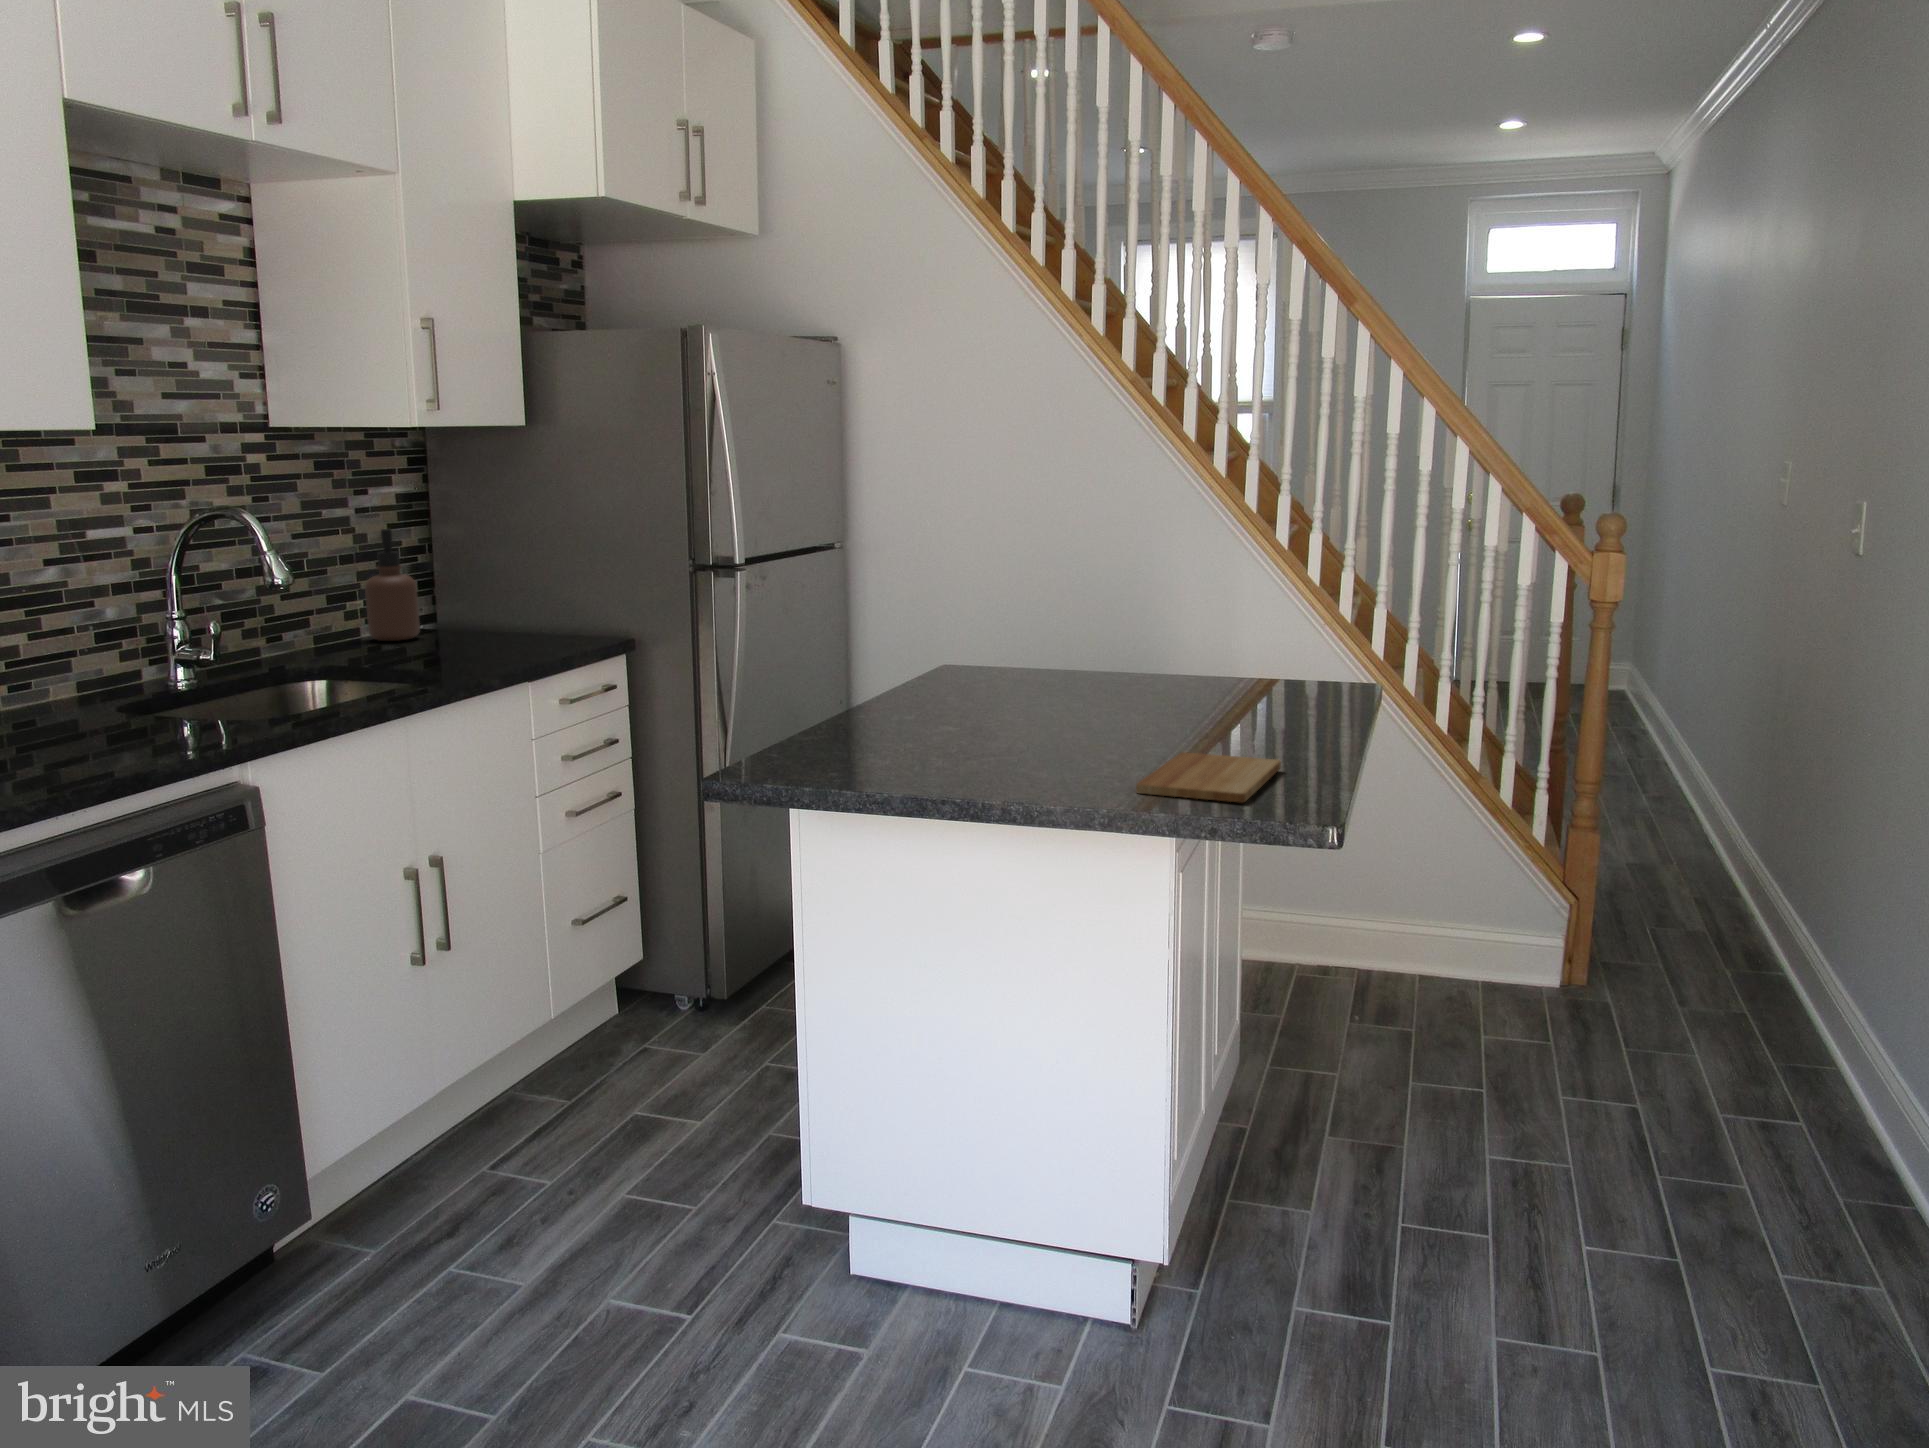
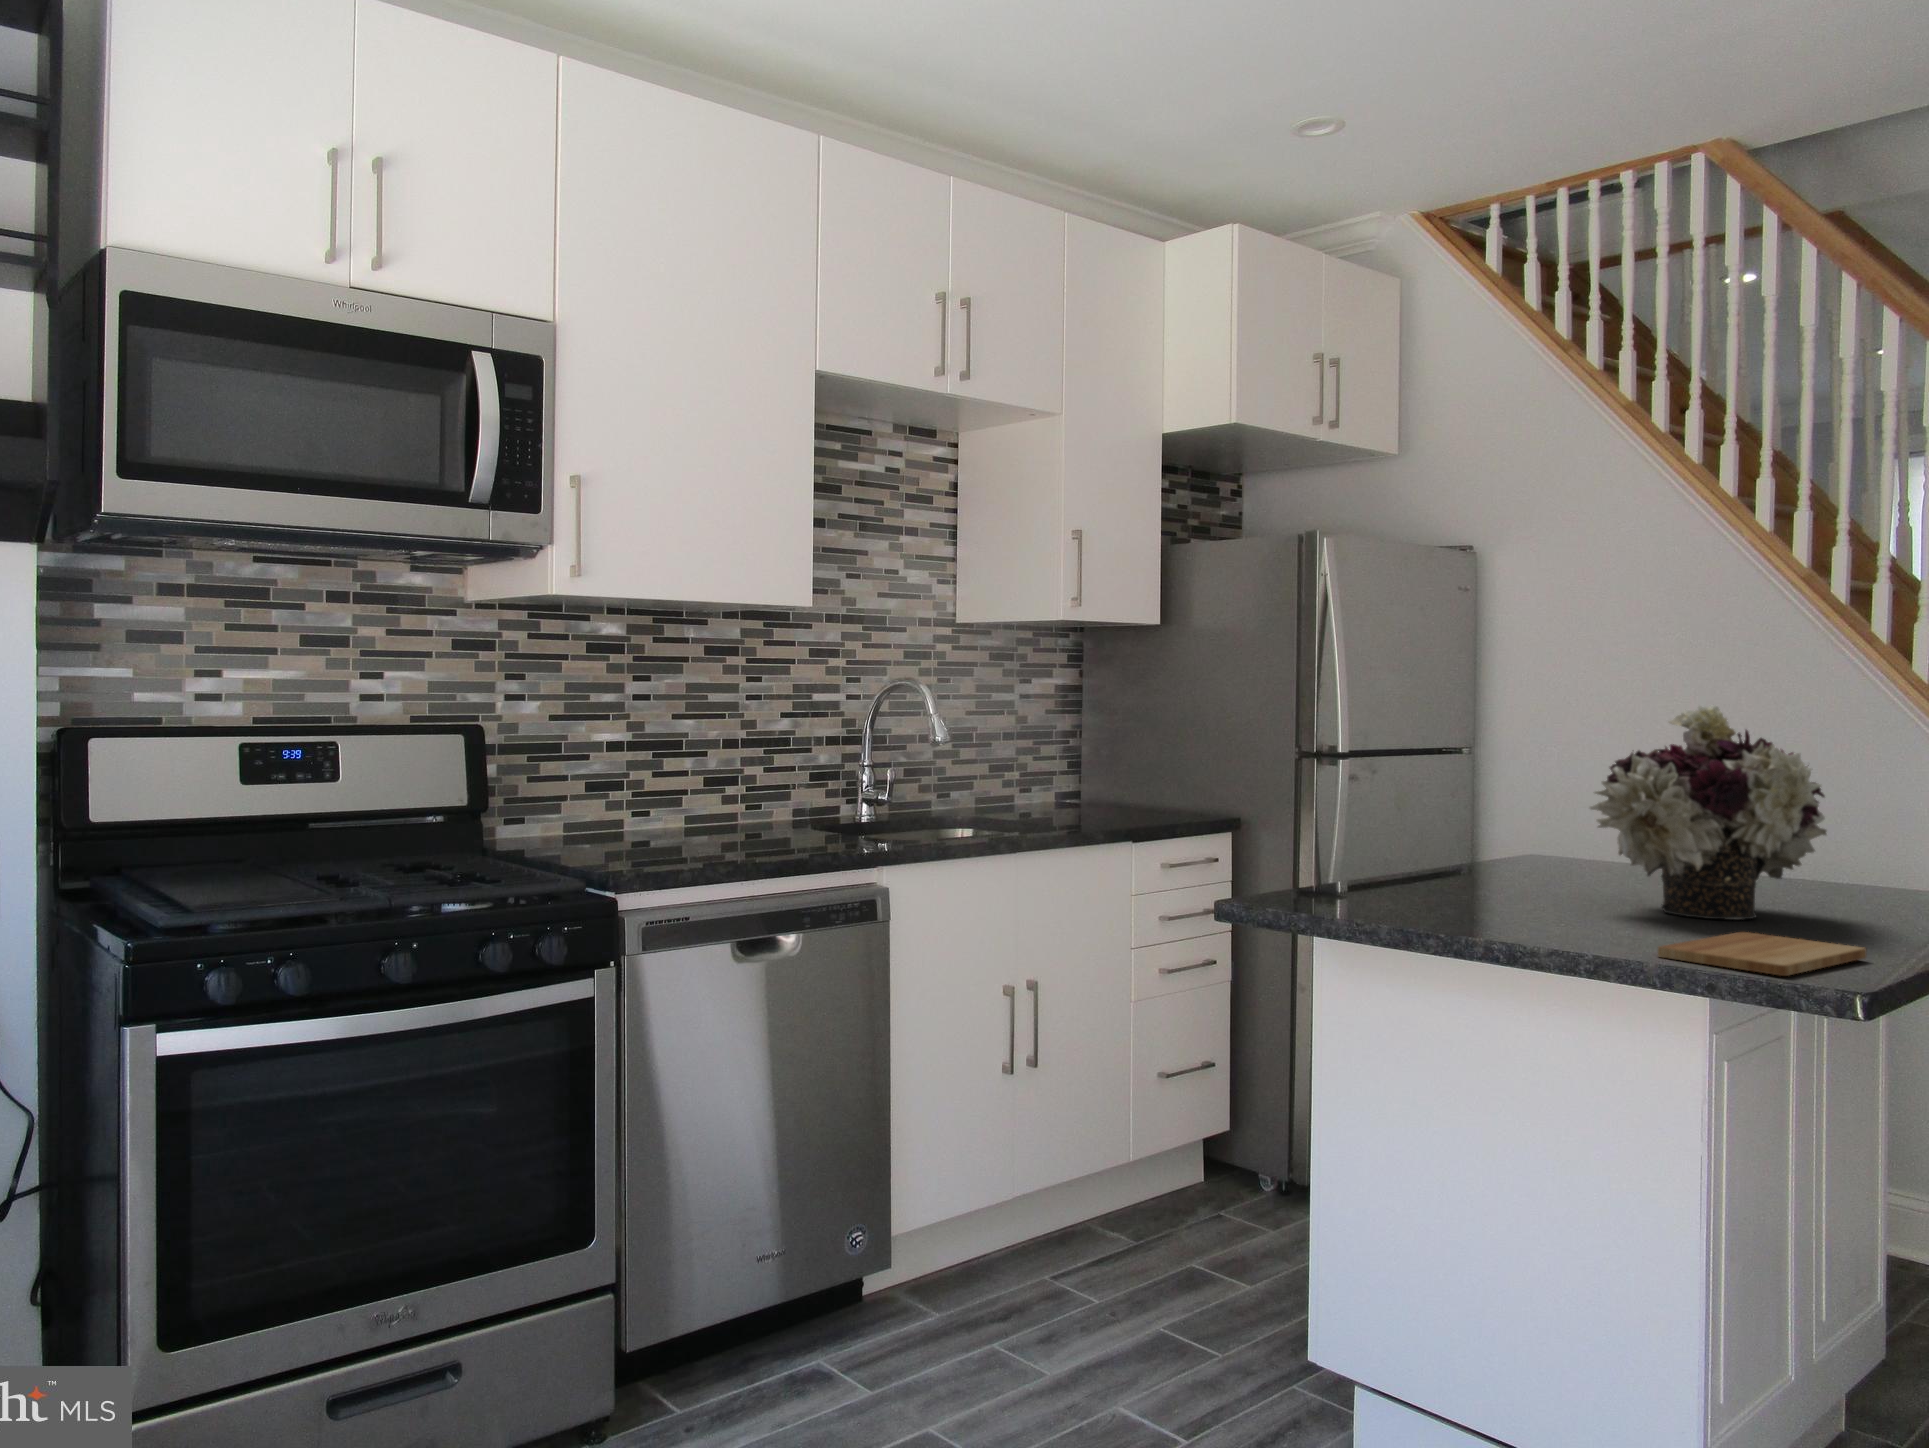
soap dispenser: present [365,529,420,641] -> none [1022,713,1063,809]
flower arrangement: none [1038,537,1221,734] -> present [1590,705,1827,919]

